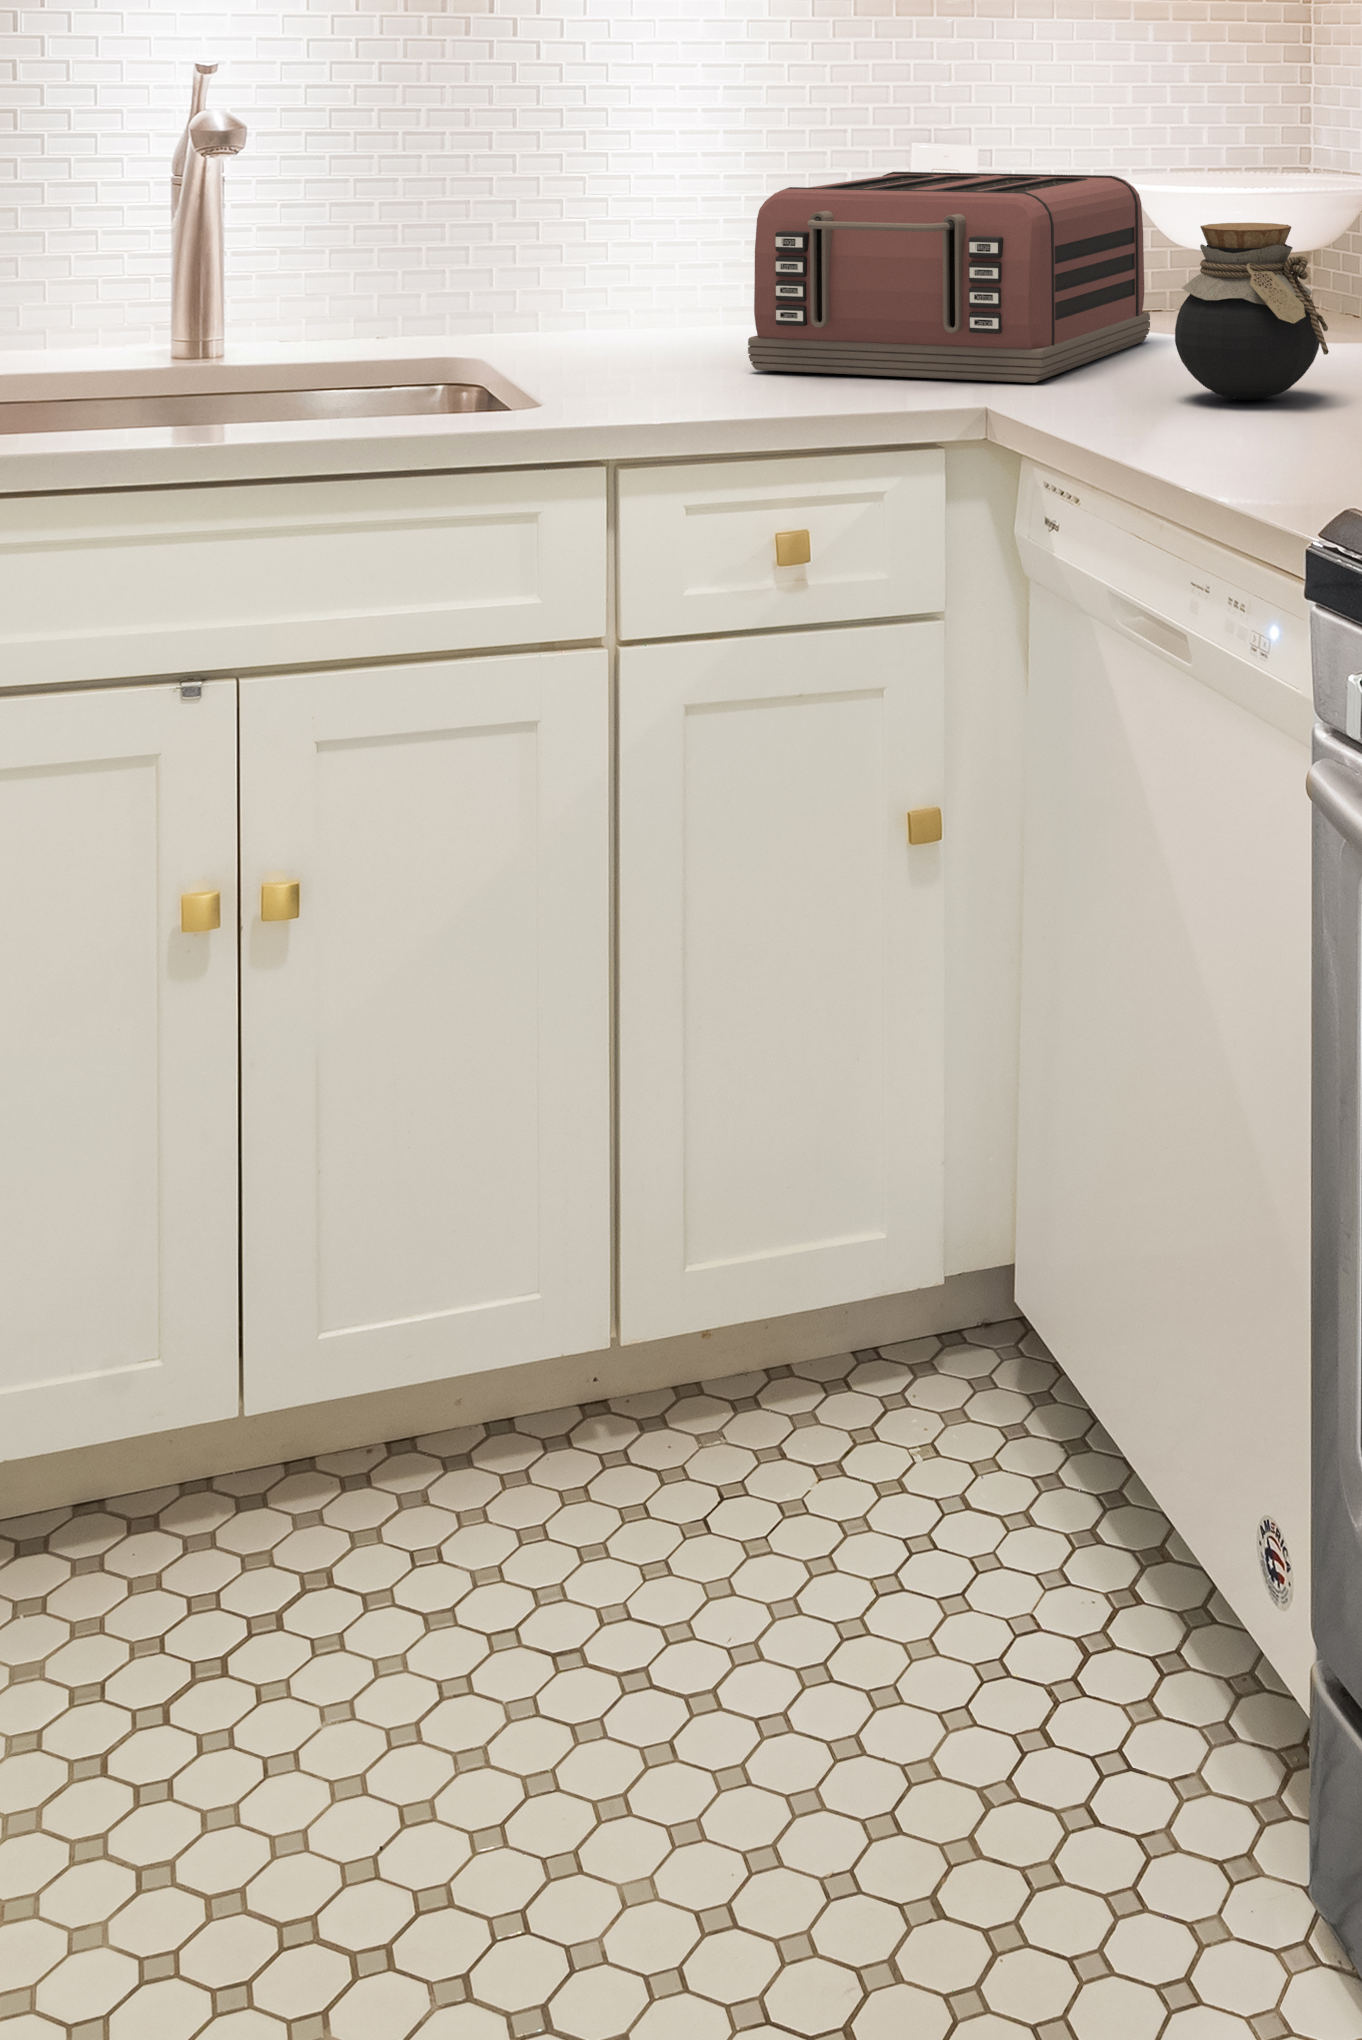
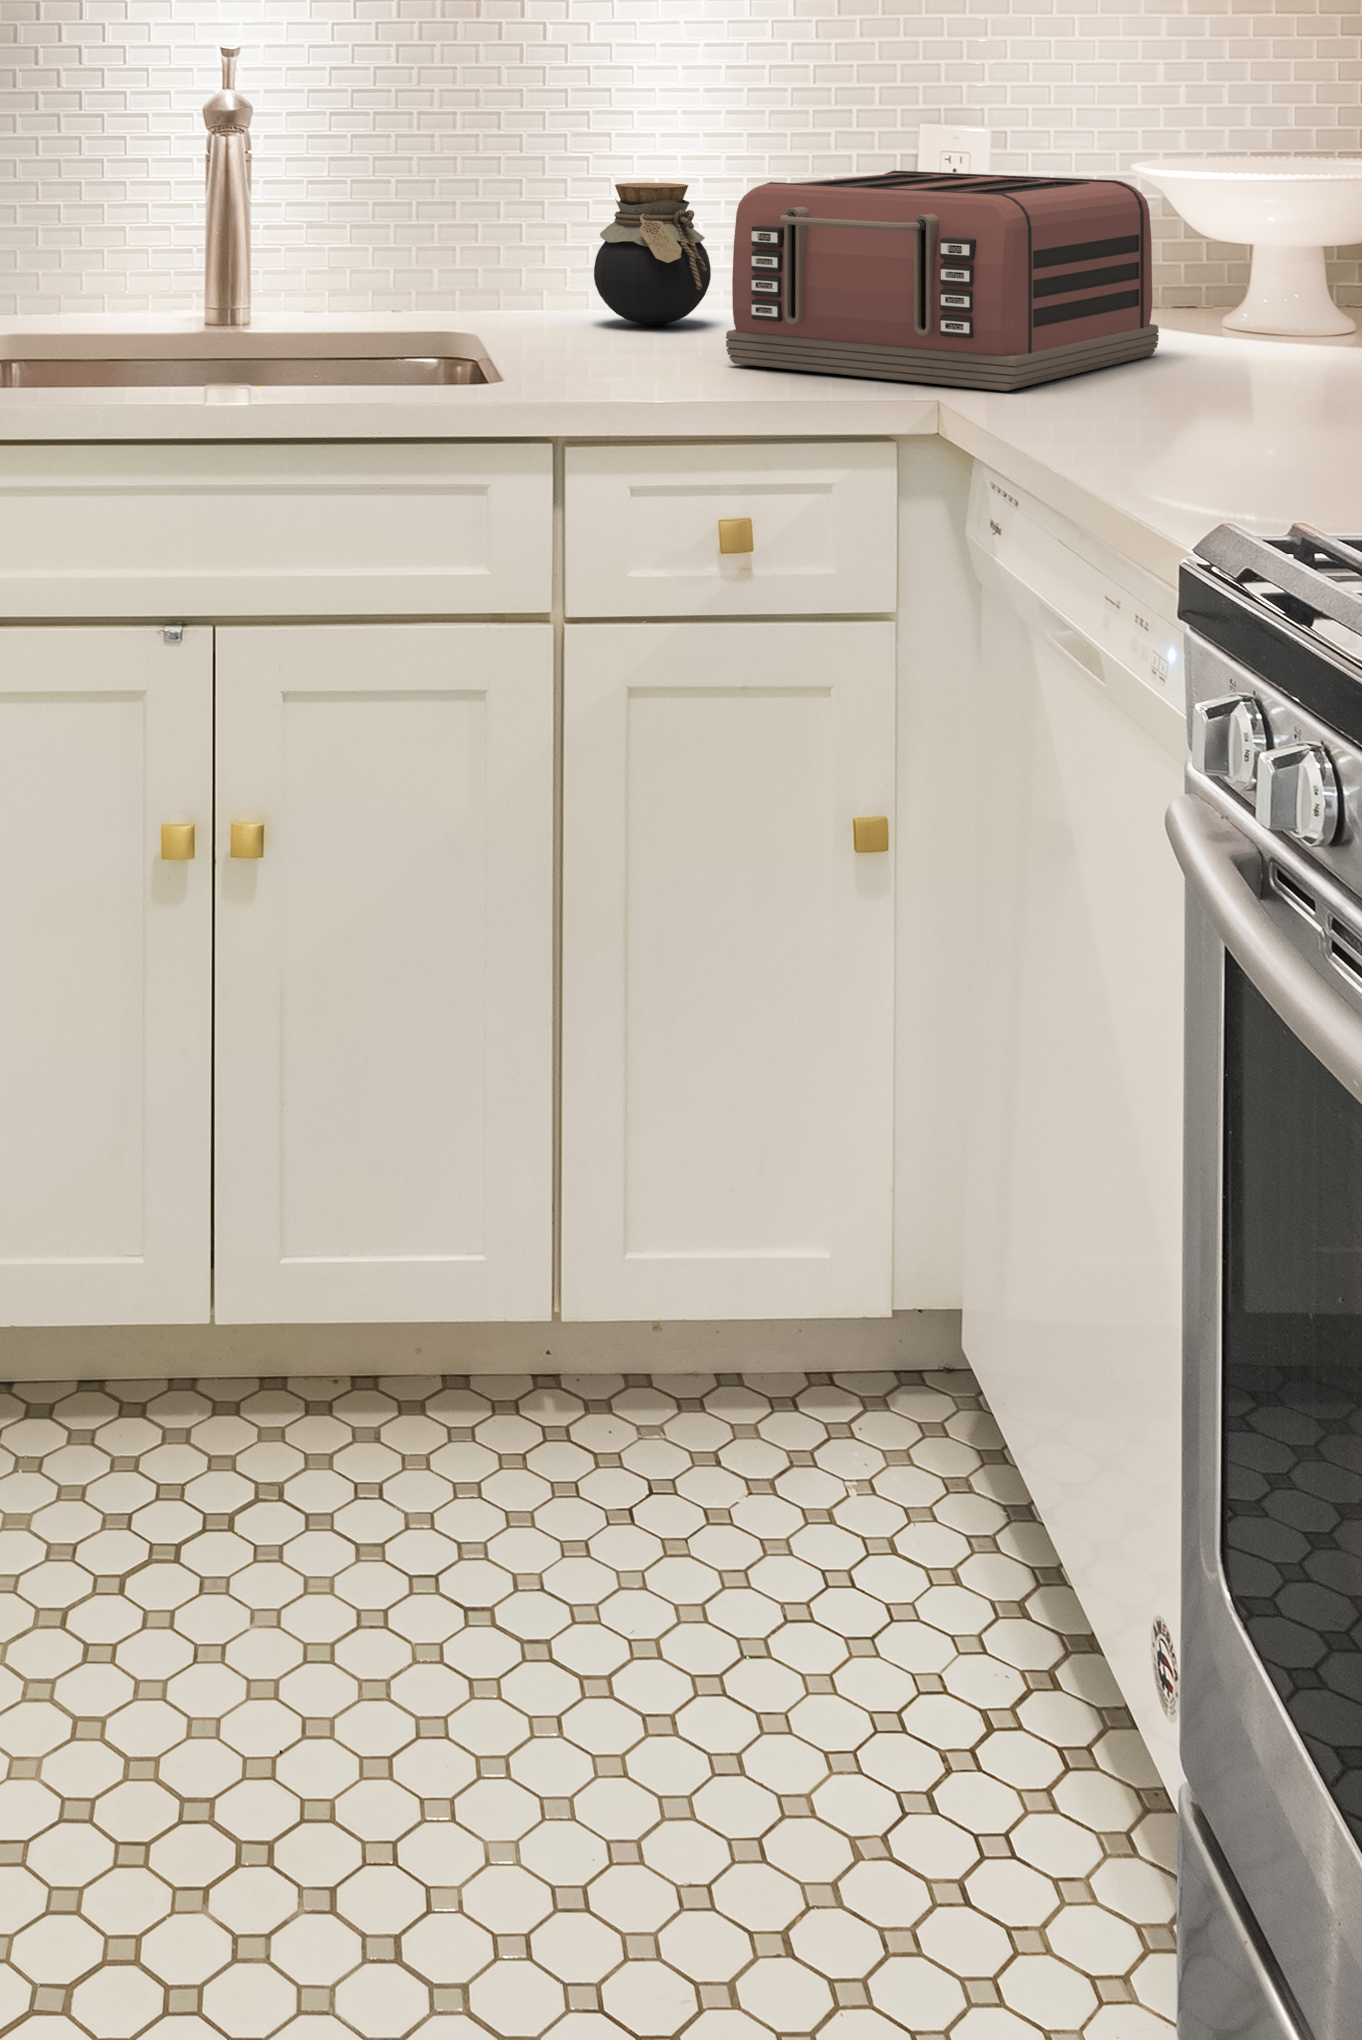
jar: present [1175,223,1329,400] -> present [594,183,711,325]

